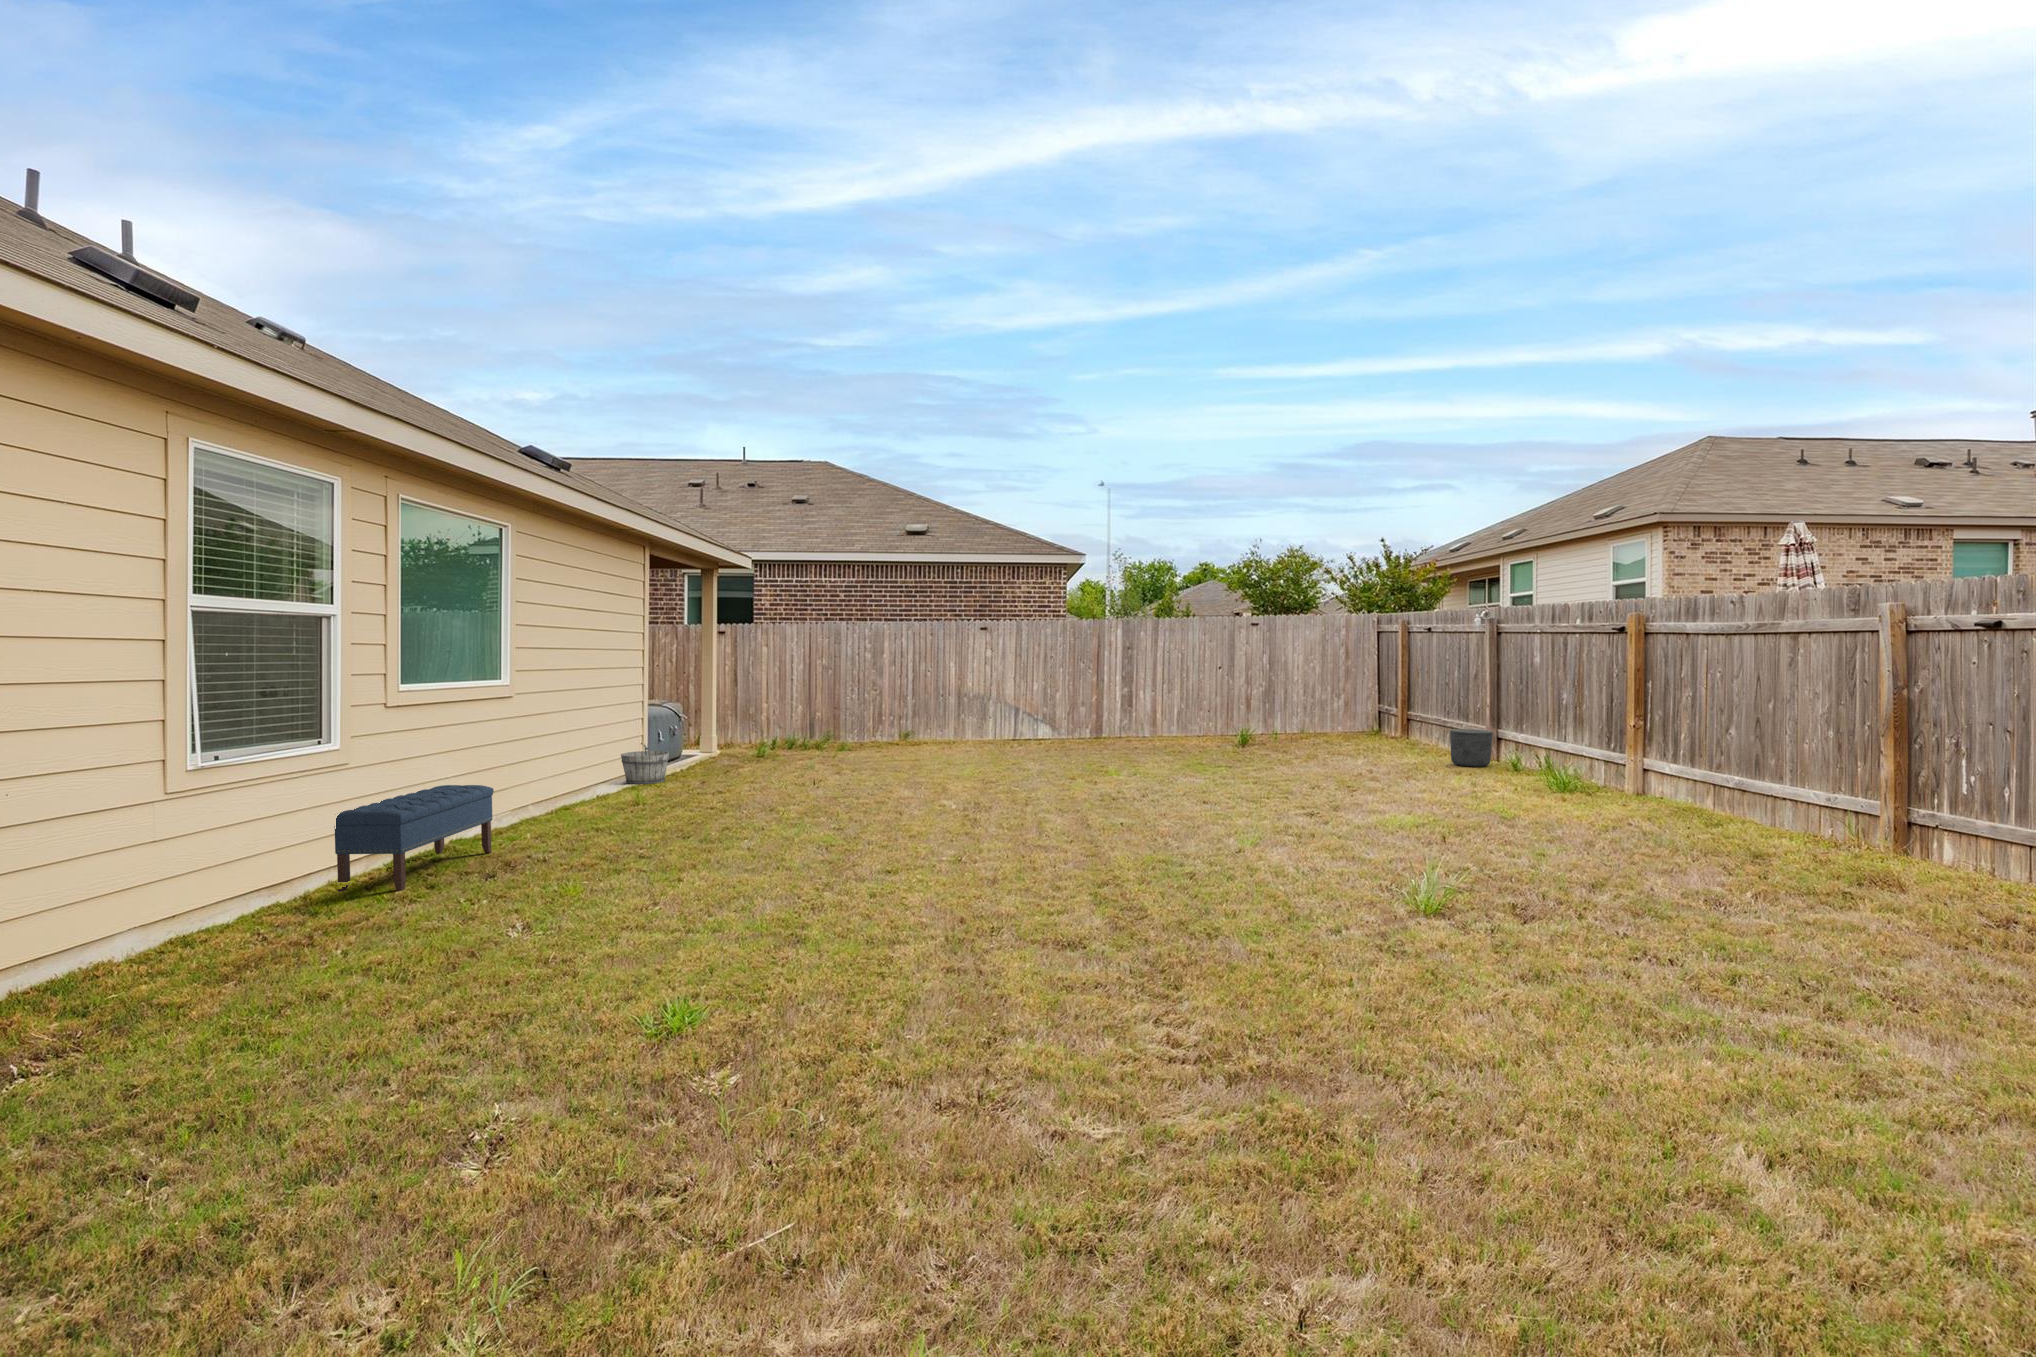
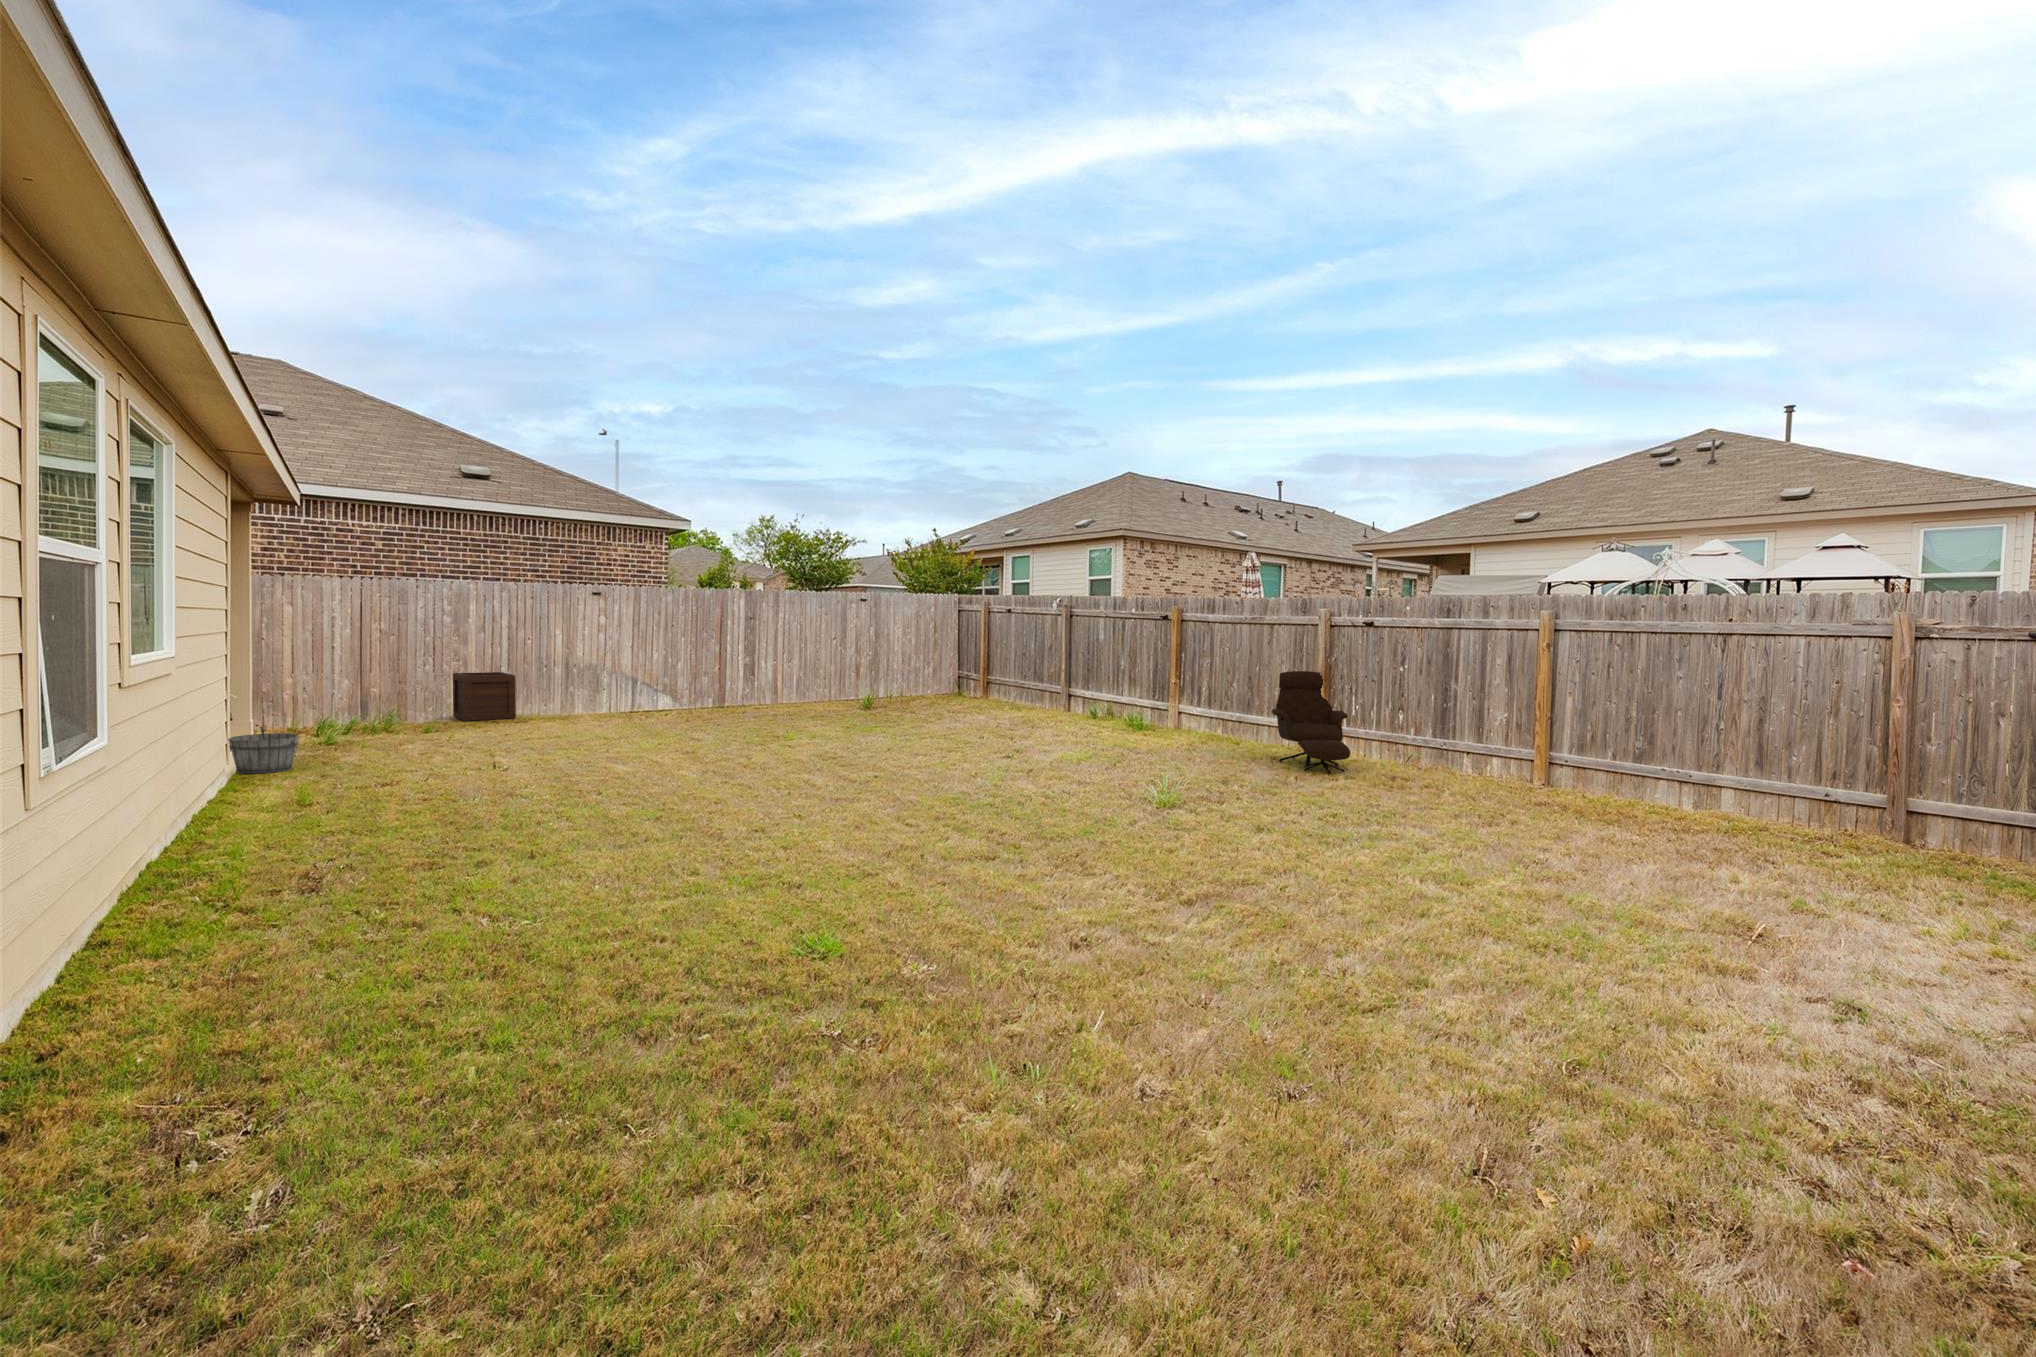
wooden crate: none [854,702,896,746] -> present [453,672,516,721]
lounge chair: none [1770,710,1943,897] -> present [1272,671,1350,774]
planter: present [1450,729,1493,767] -> none [1035,688,1064,716]
bench: present [335,785,494,892] -> none [124,775,254,908]

